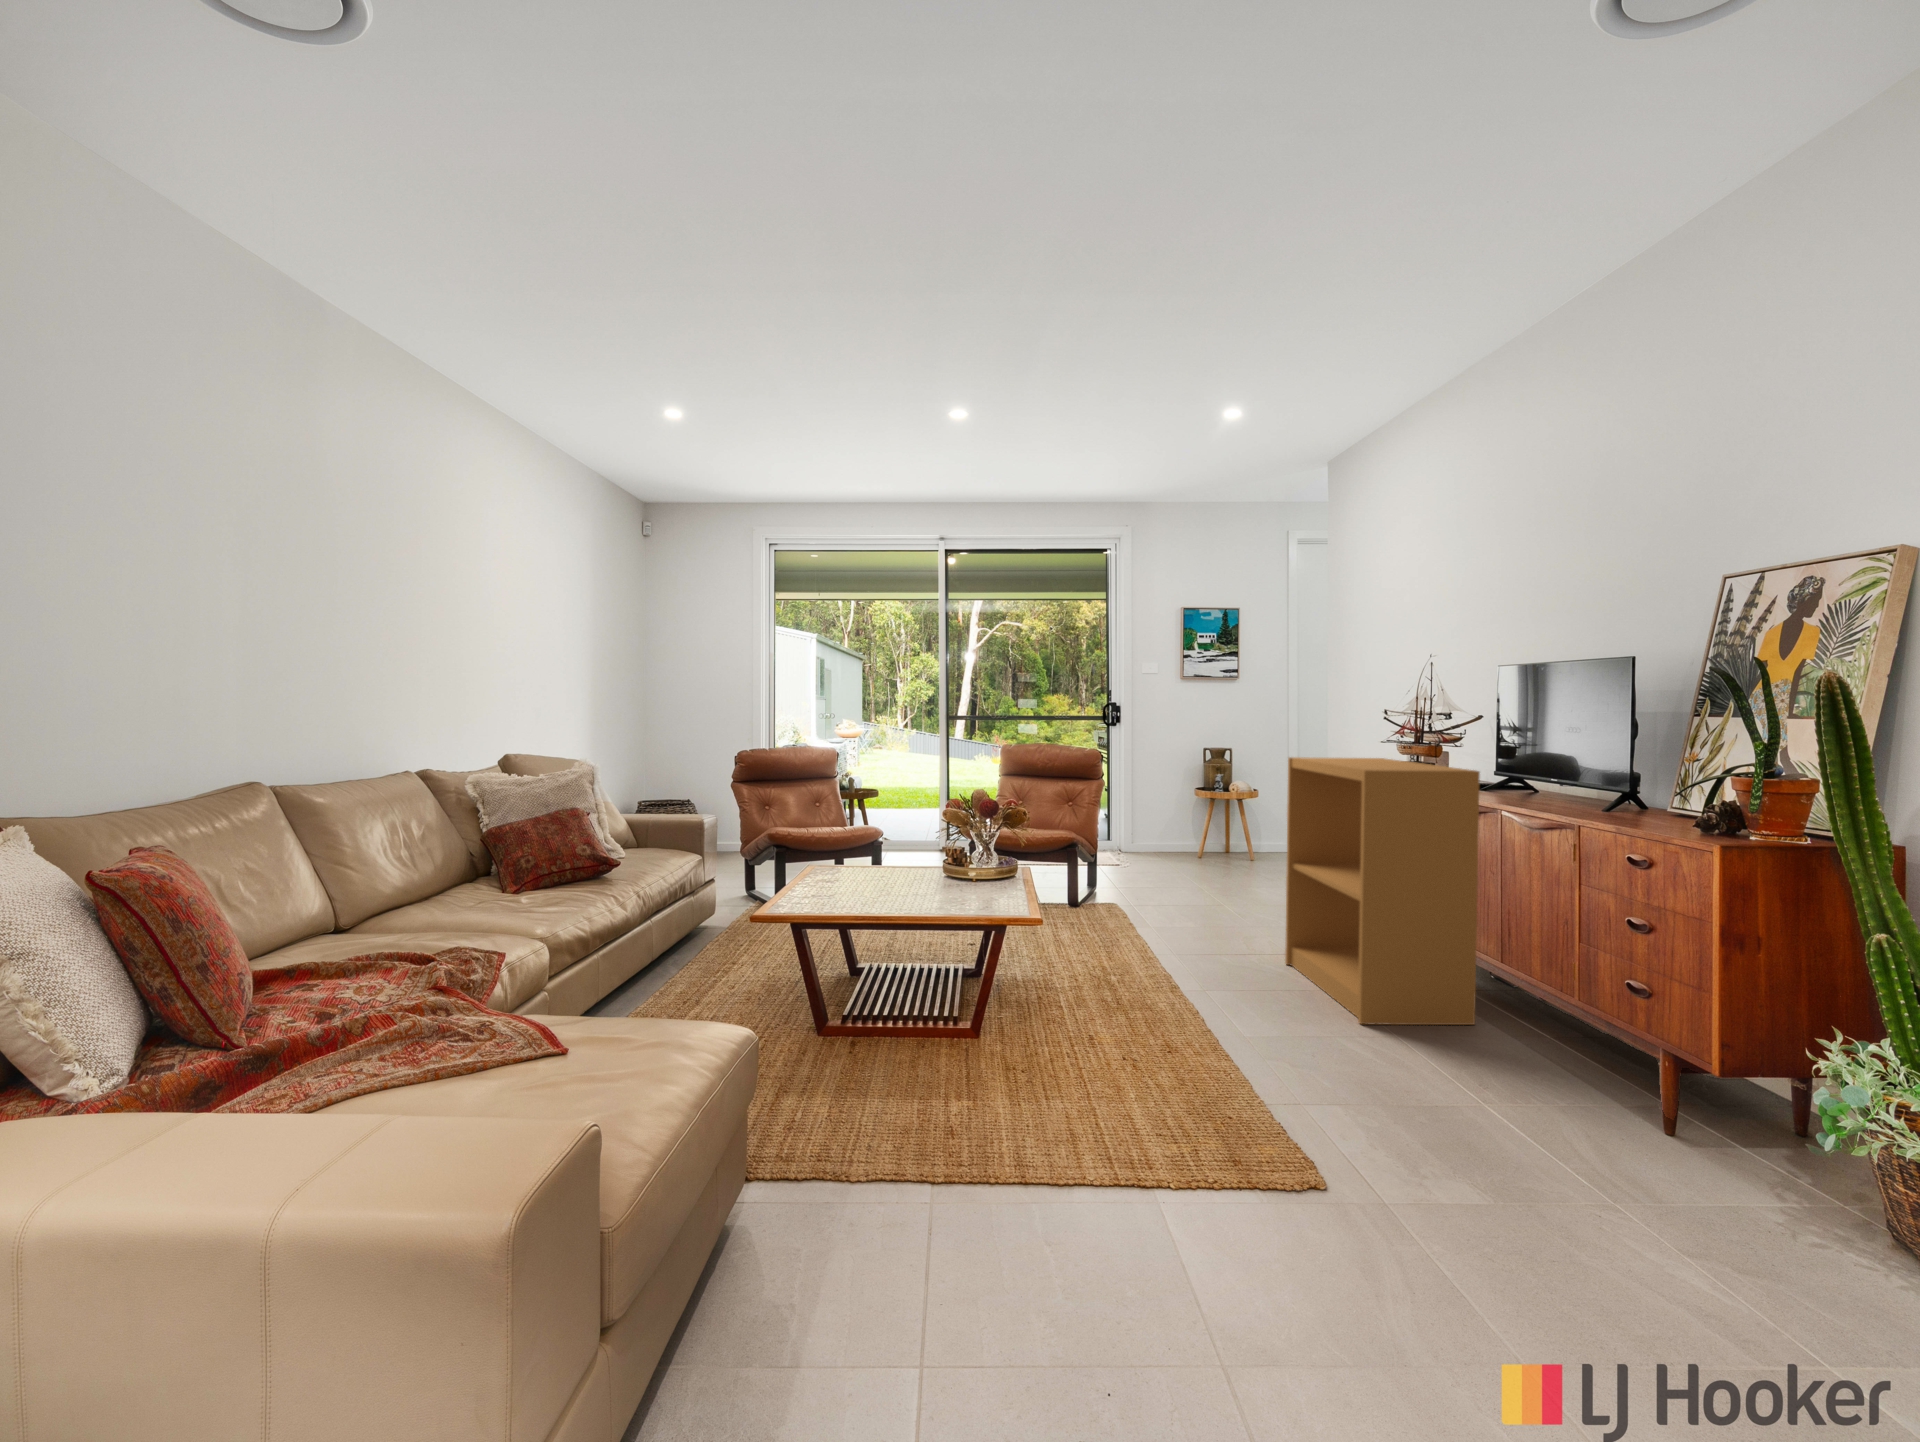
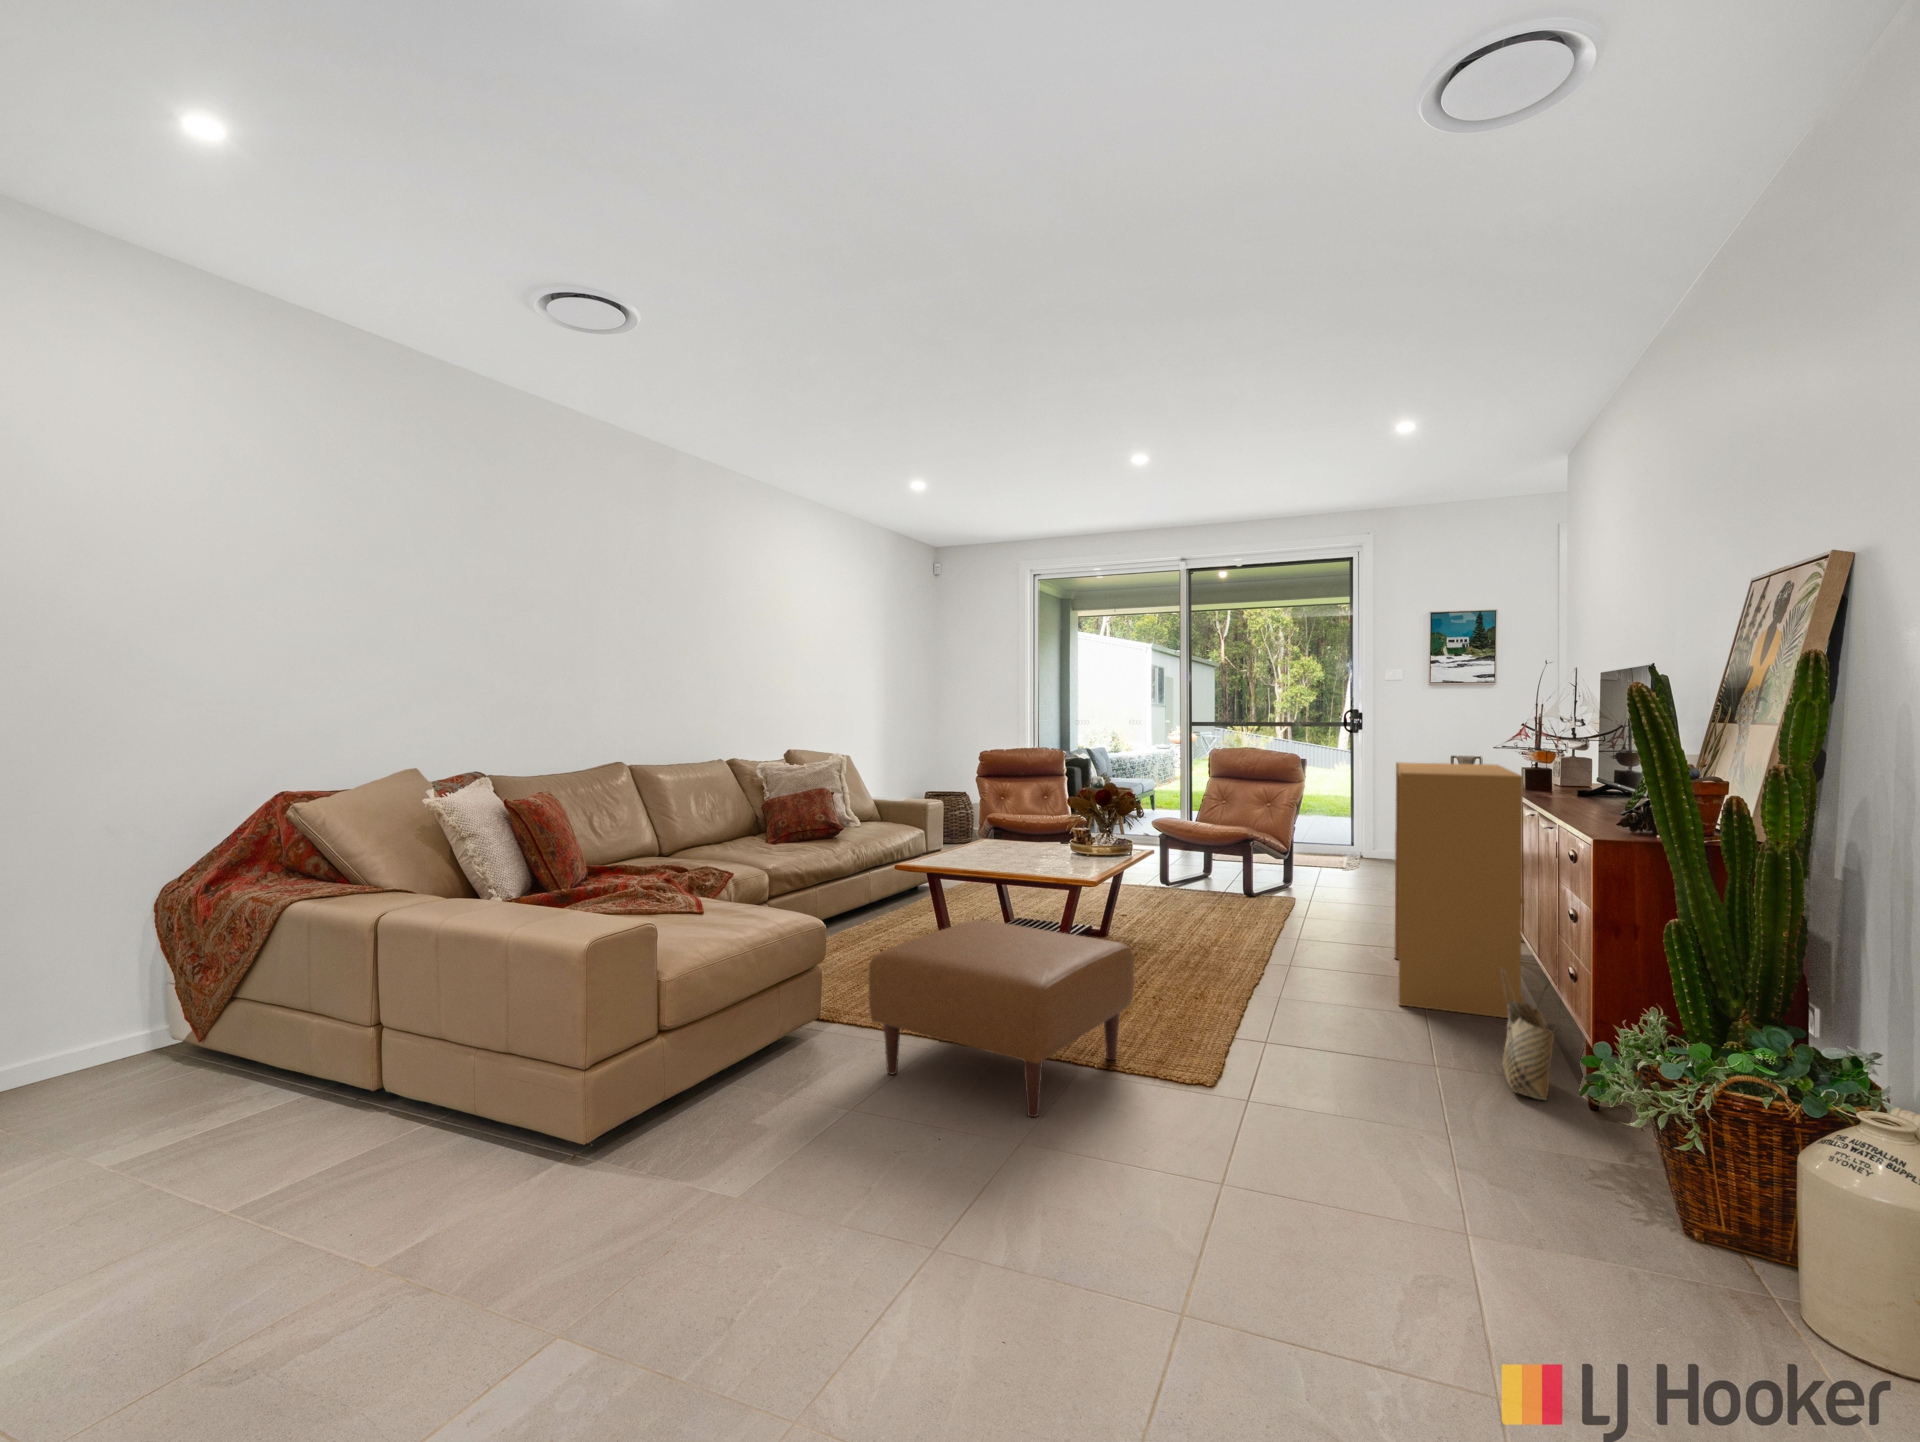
woven basket: none [1546,985,1640,1129] -> present [1501,968,1558,1100]
ottoman: none [896,996,1235,1309] -> present [869,920,1134,1117]

